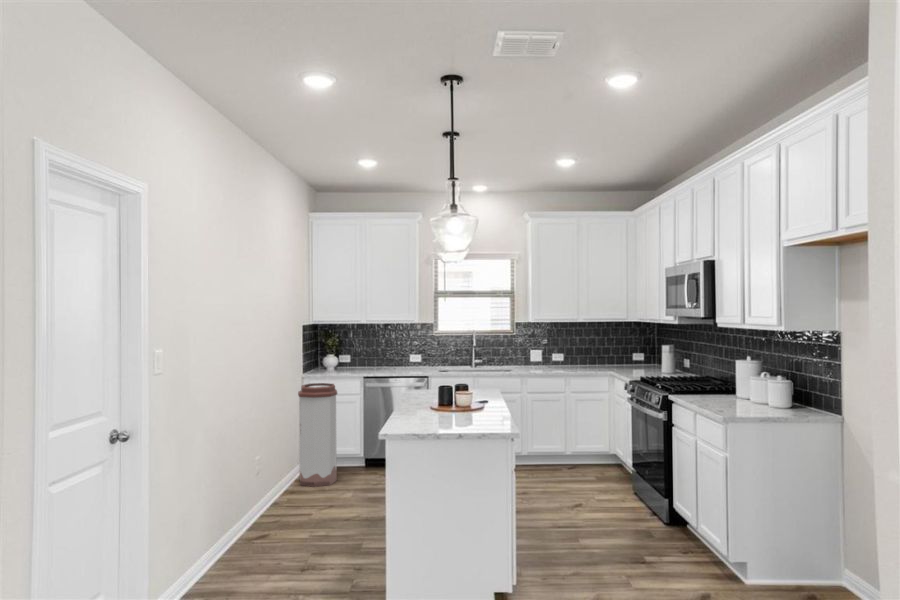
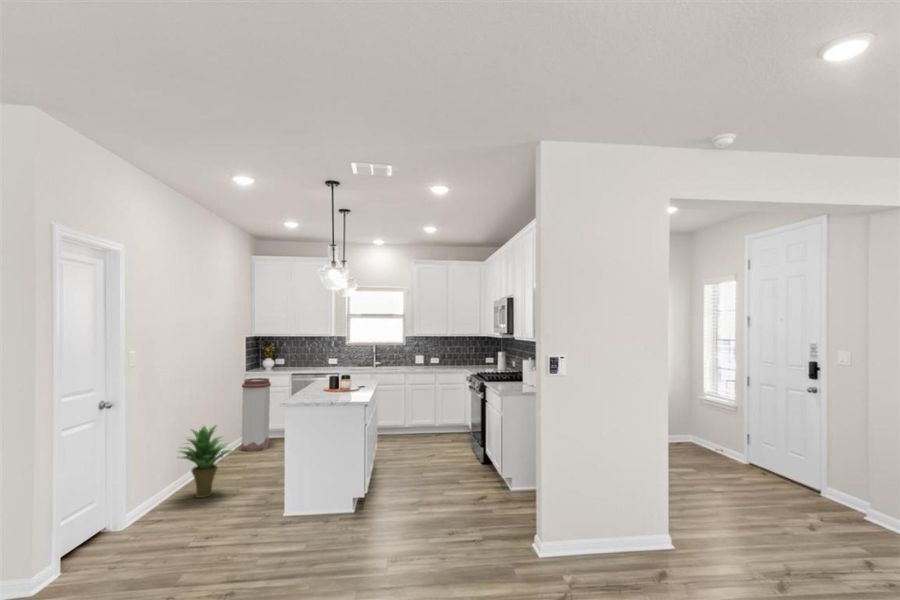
potted plant: none [220,459,300,568] -> present [180,426,232,498]

